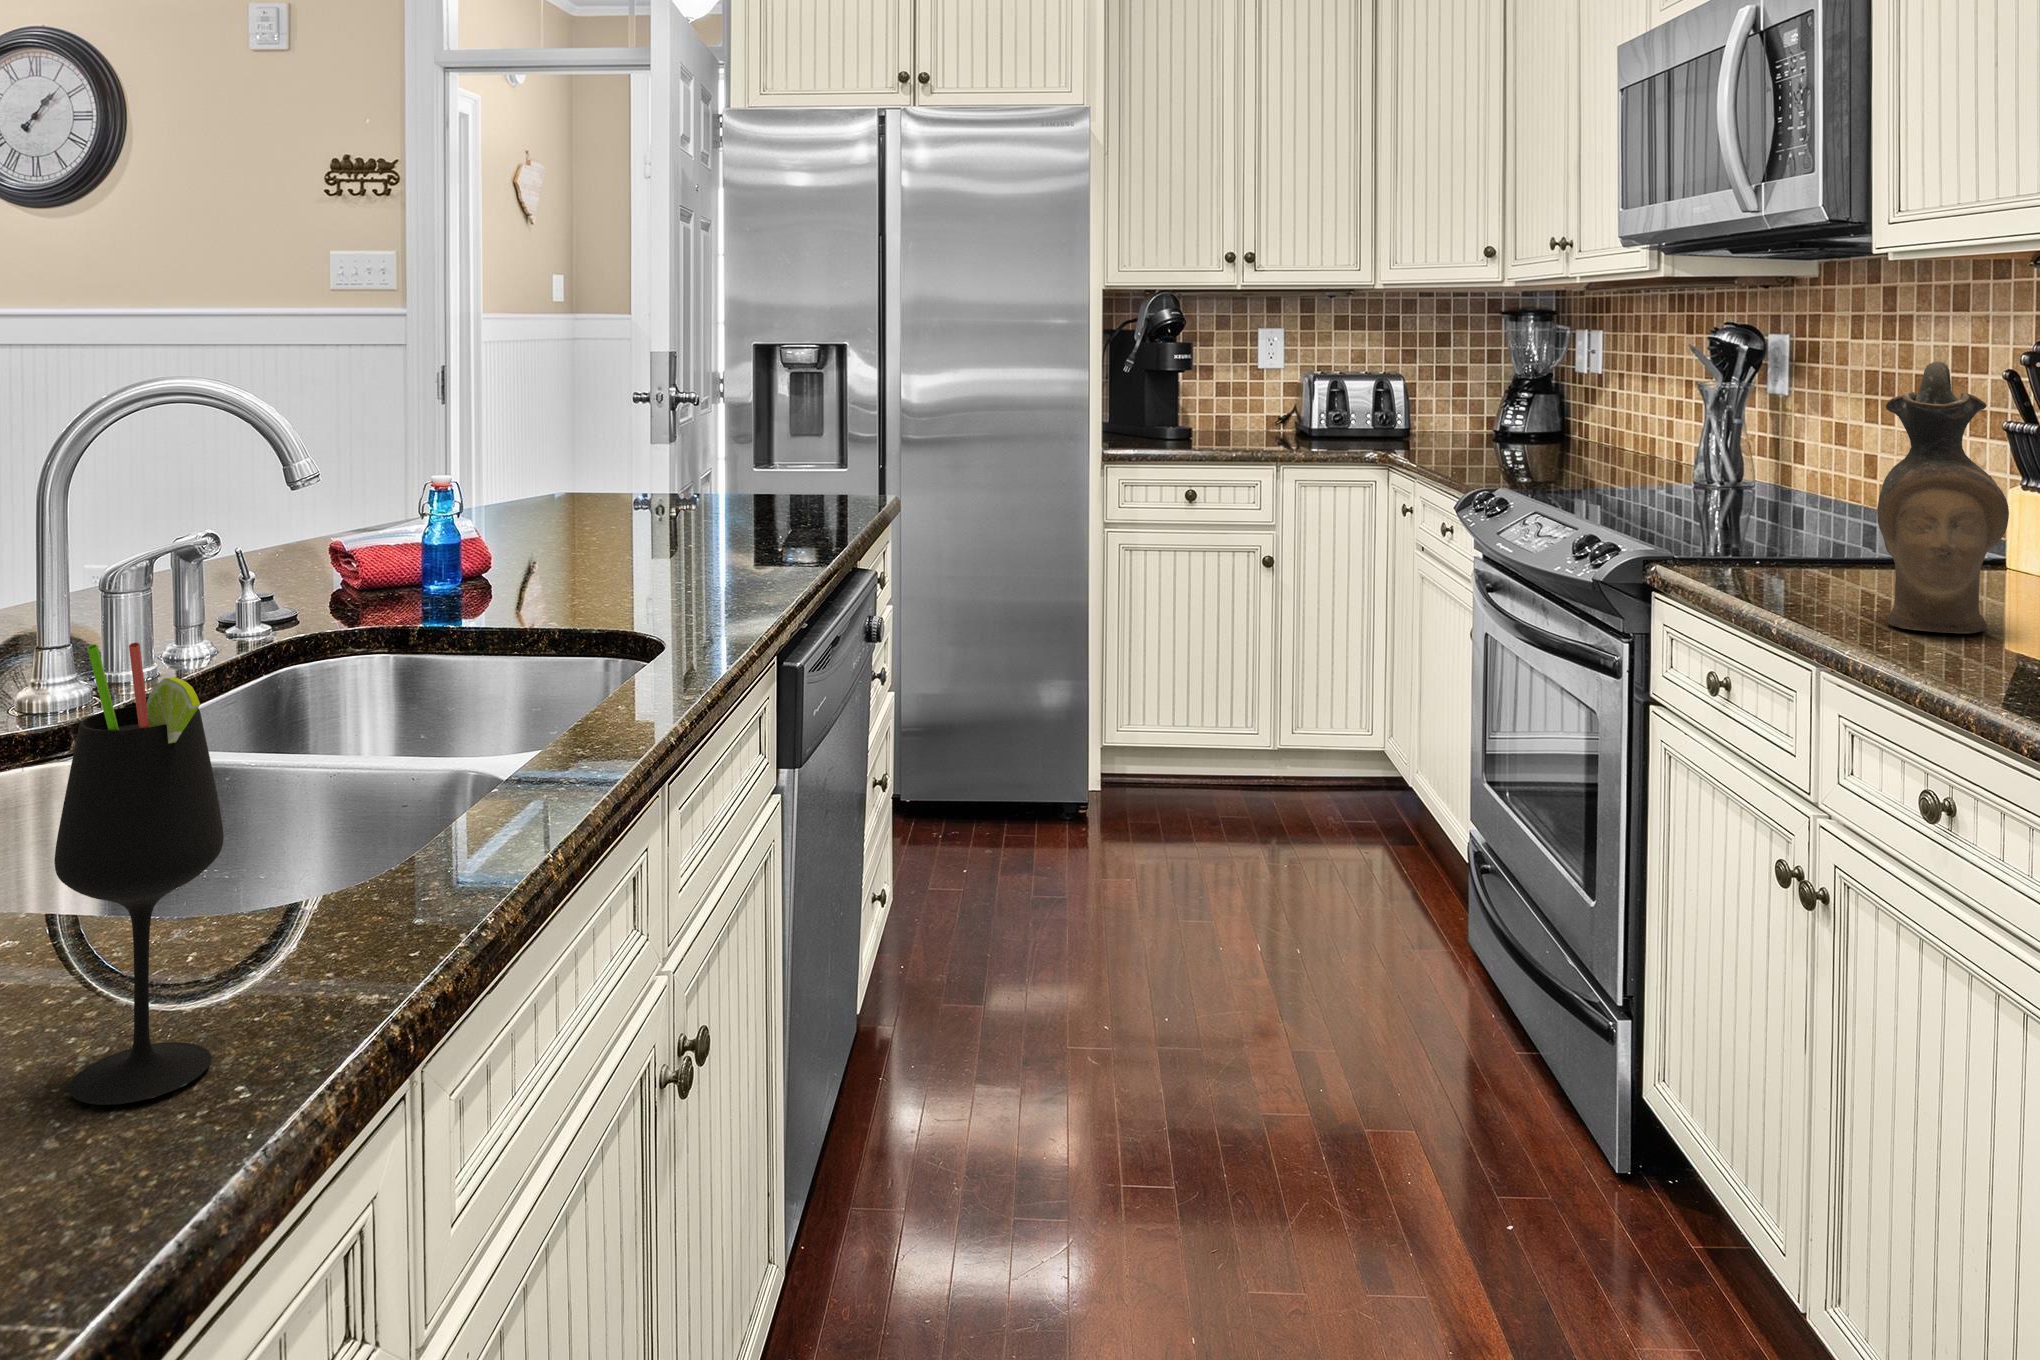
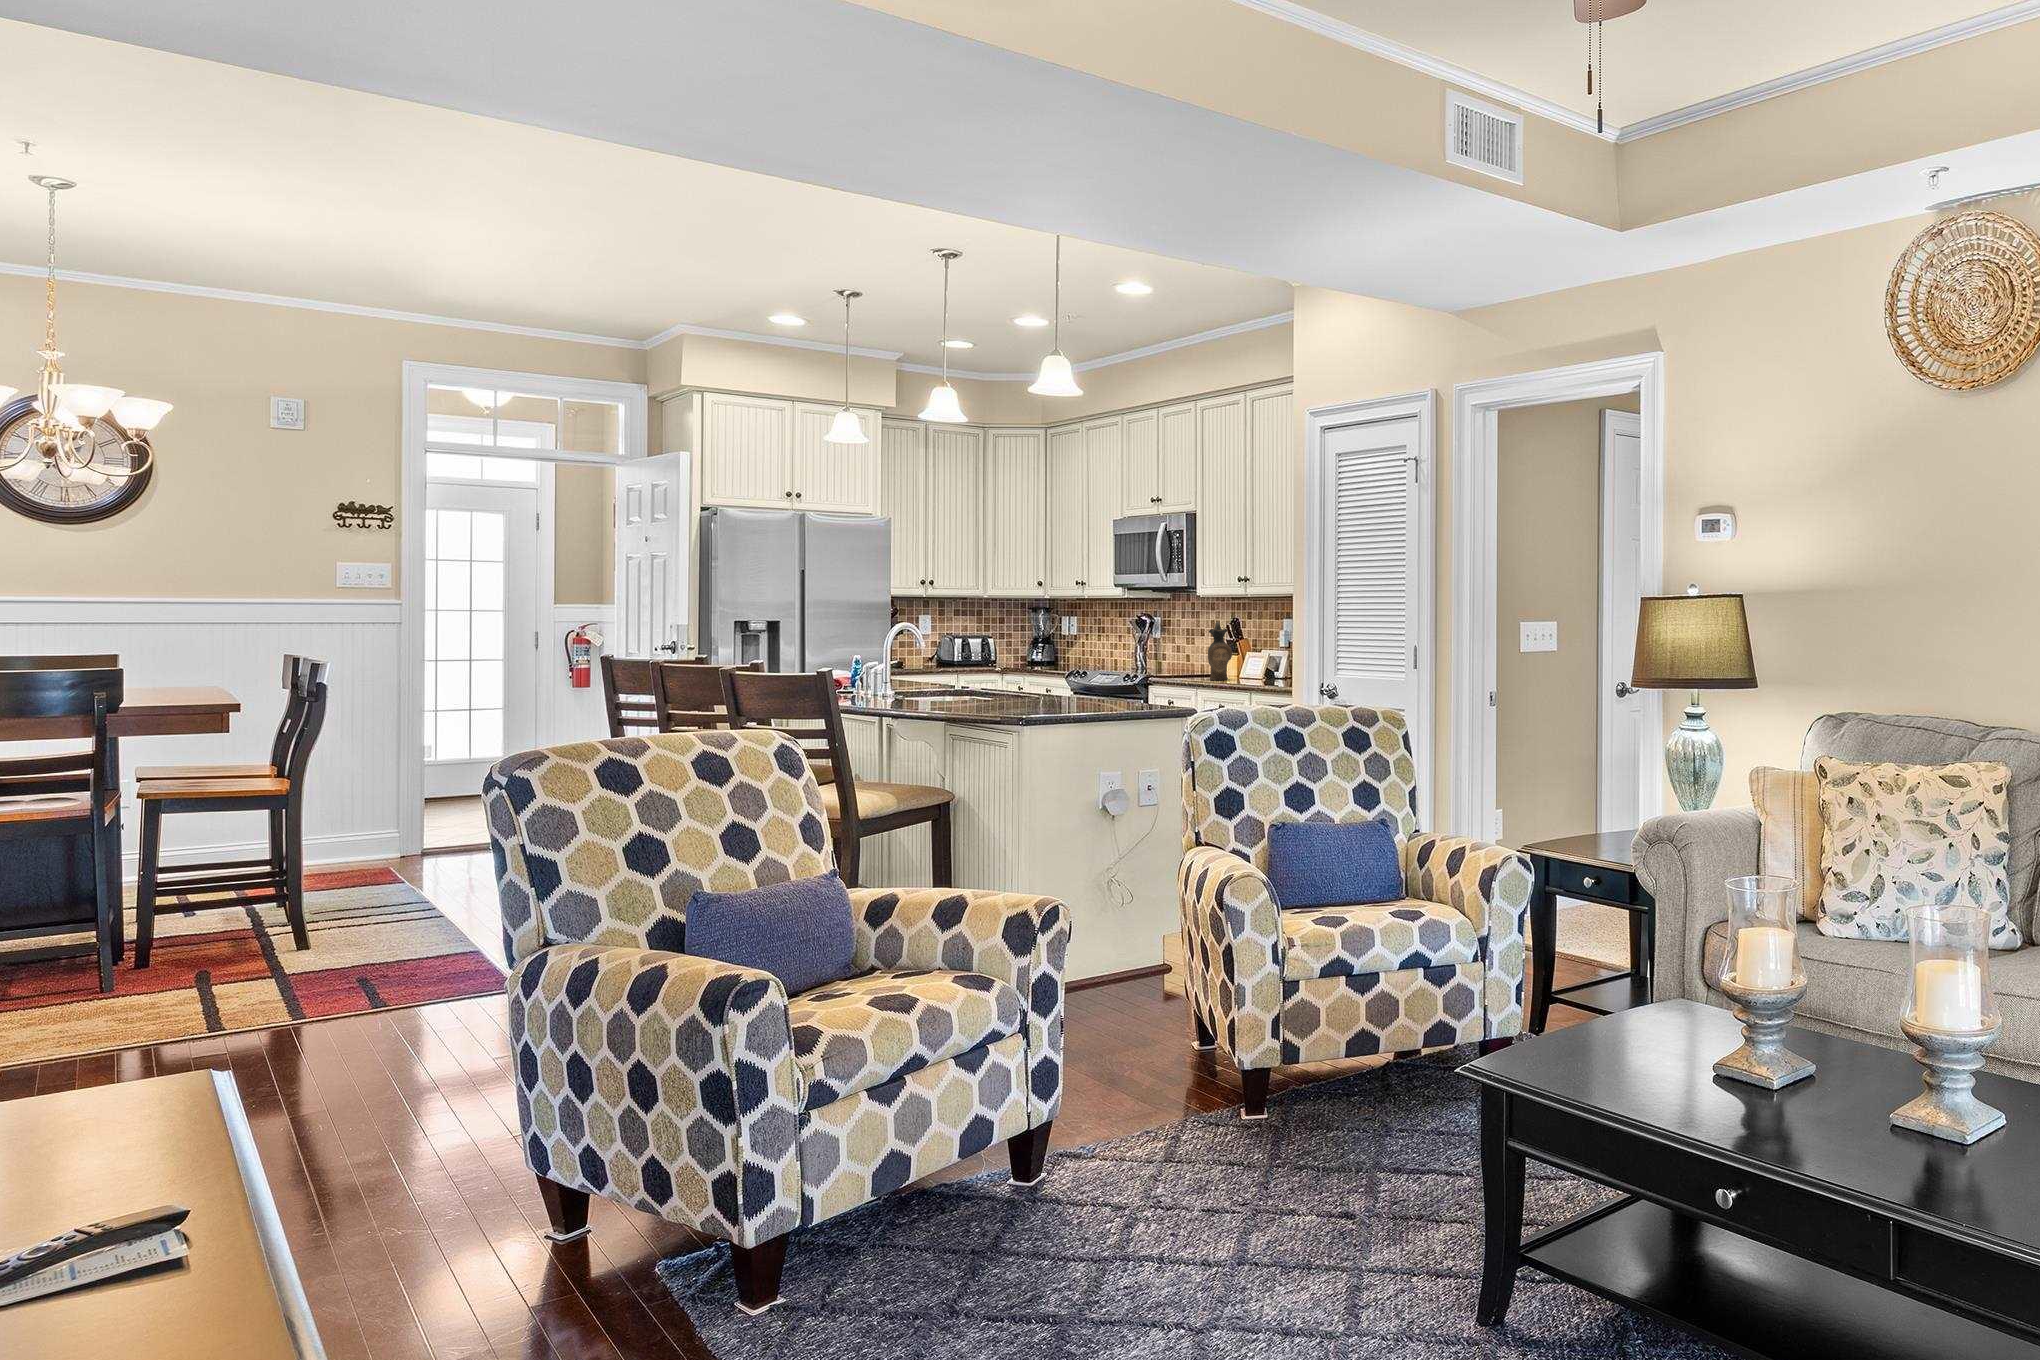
wine glass: present [54,643,224,1105] -> none [1075,644,1095,694]

